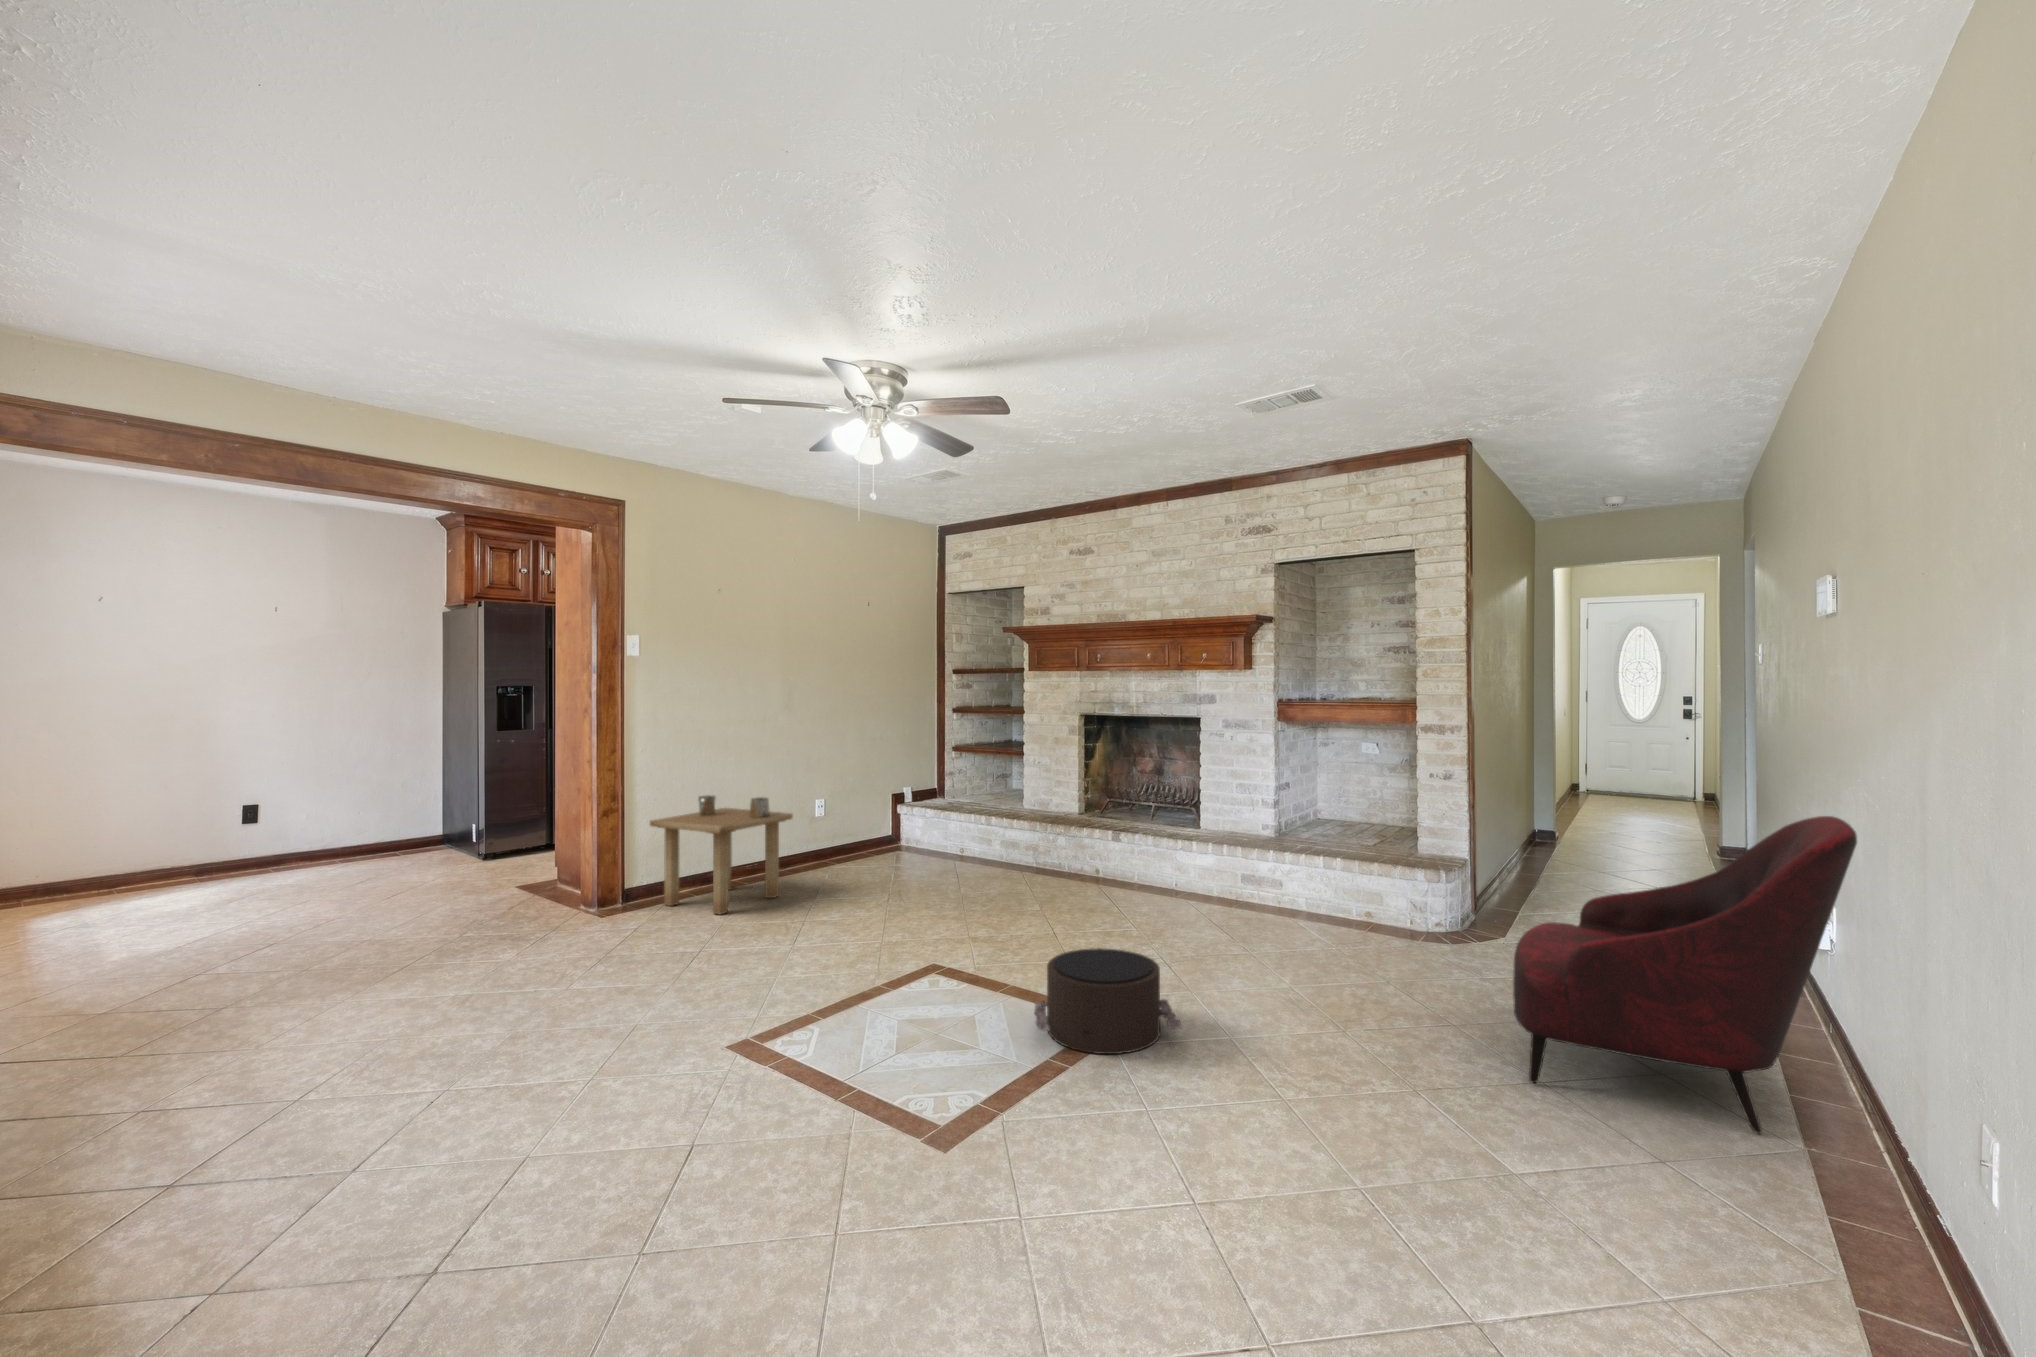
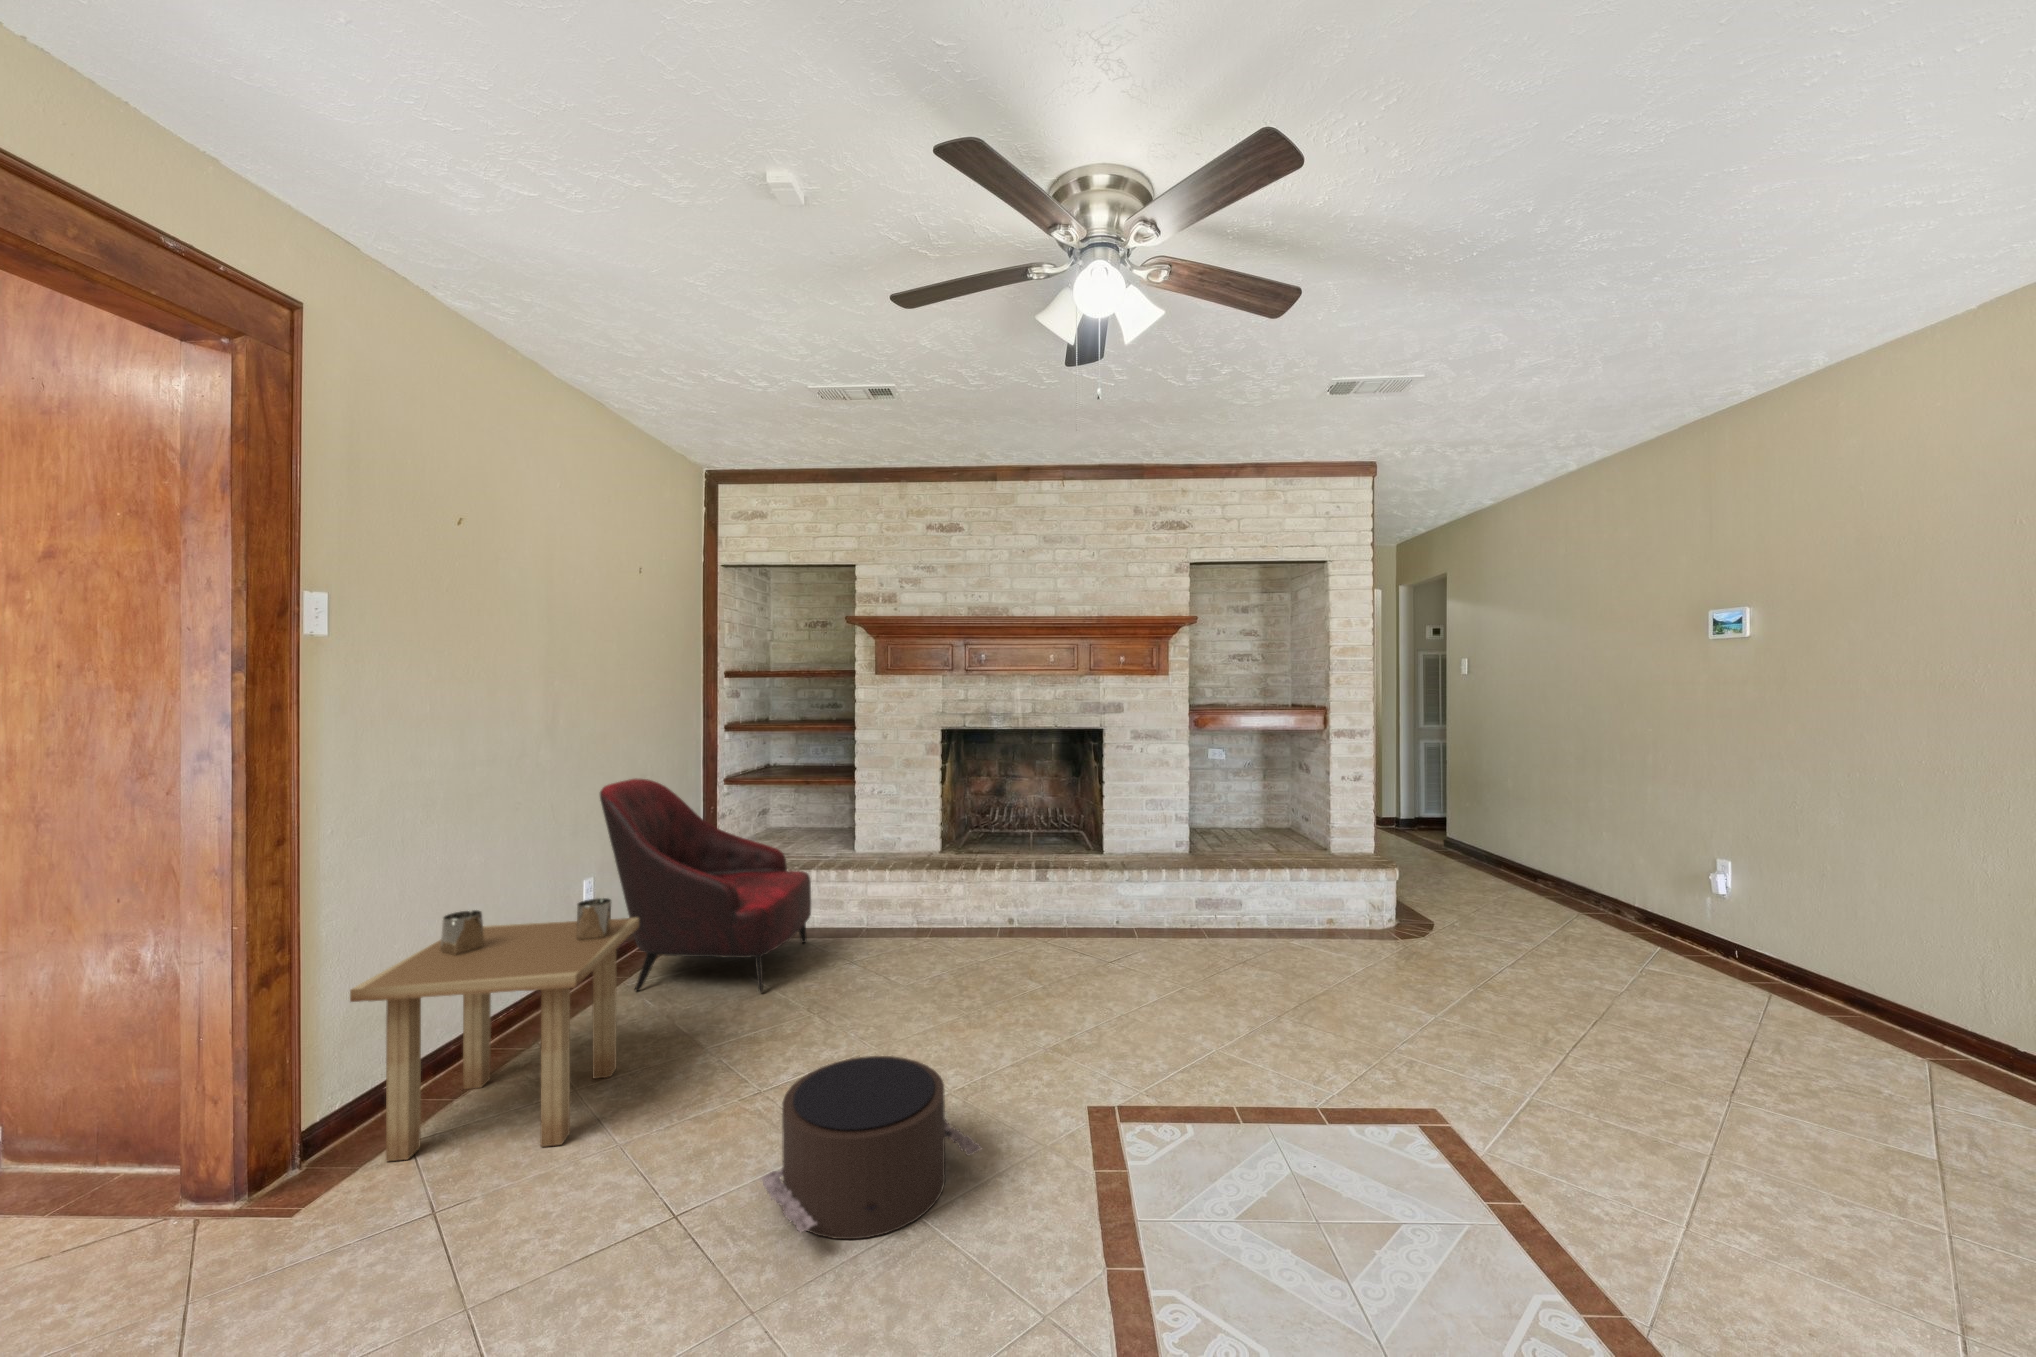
armchair: present [1513,816,1857,1134] -> present [600,779,811,993]
pouf: present [1034,948,1181,1054] -> present [761,1056,982,1239]

